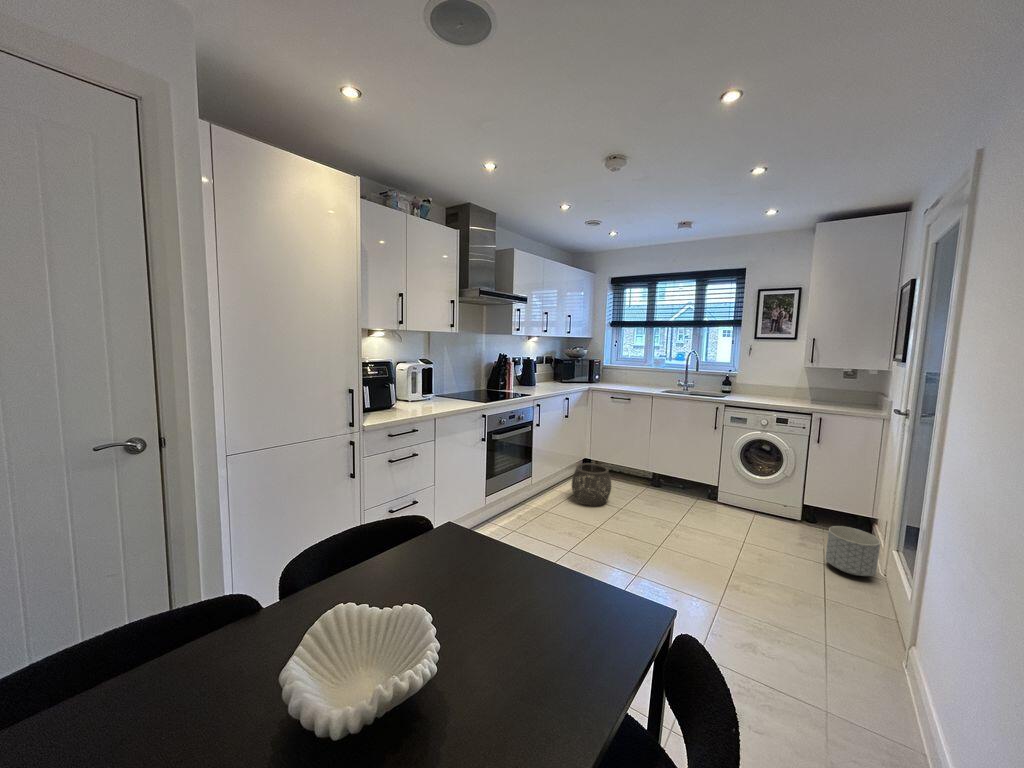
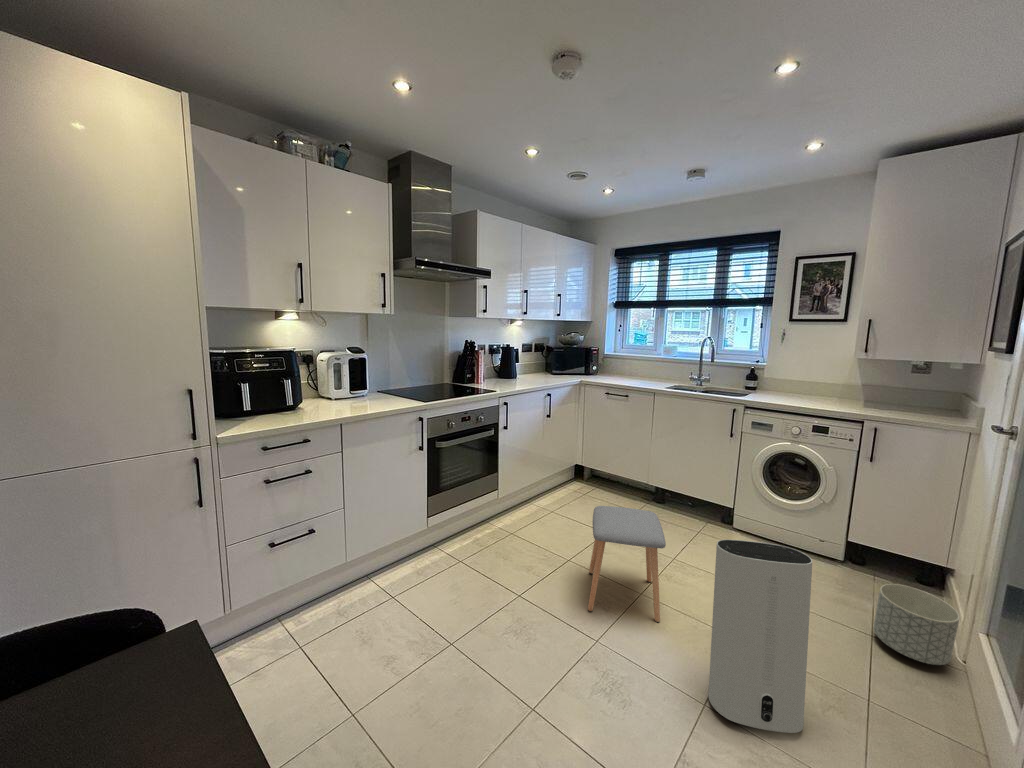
woven basket: present [572,463,611,506] -> none [548,474,597,528]
stool: none [616,481,681,563] -> present [588,506,666,623]
air purifier: none [721,492,788,616] -> present [708,539,812,733]

